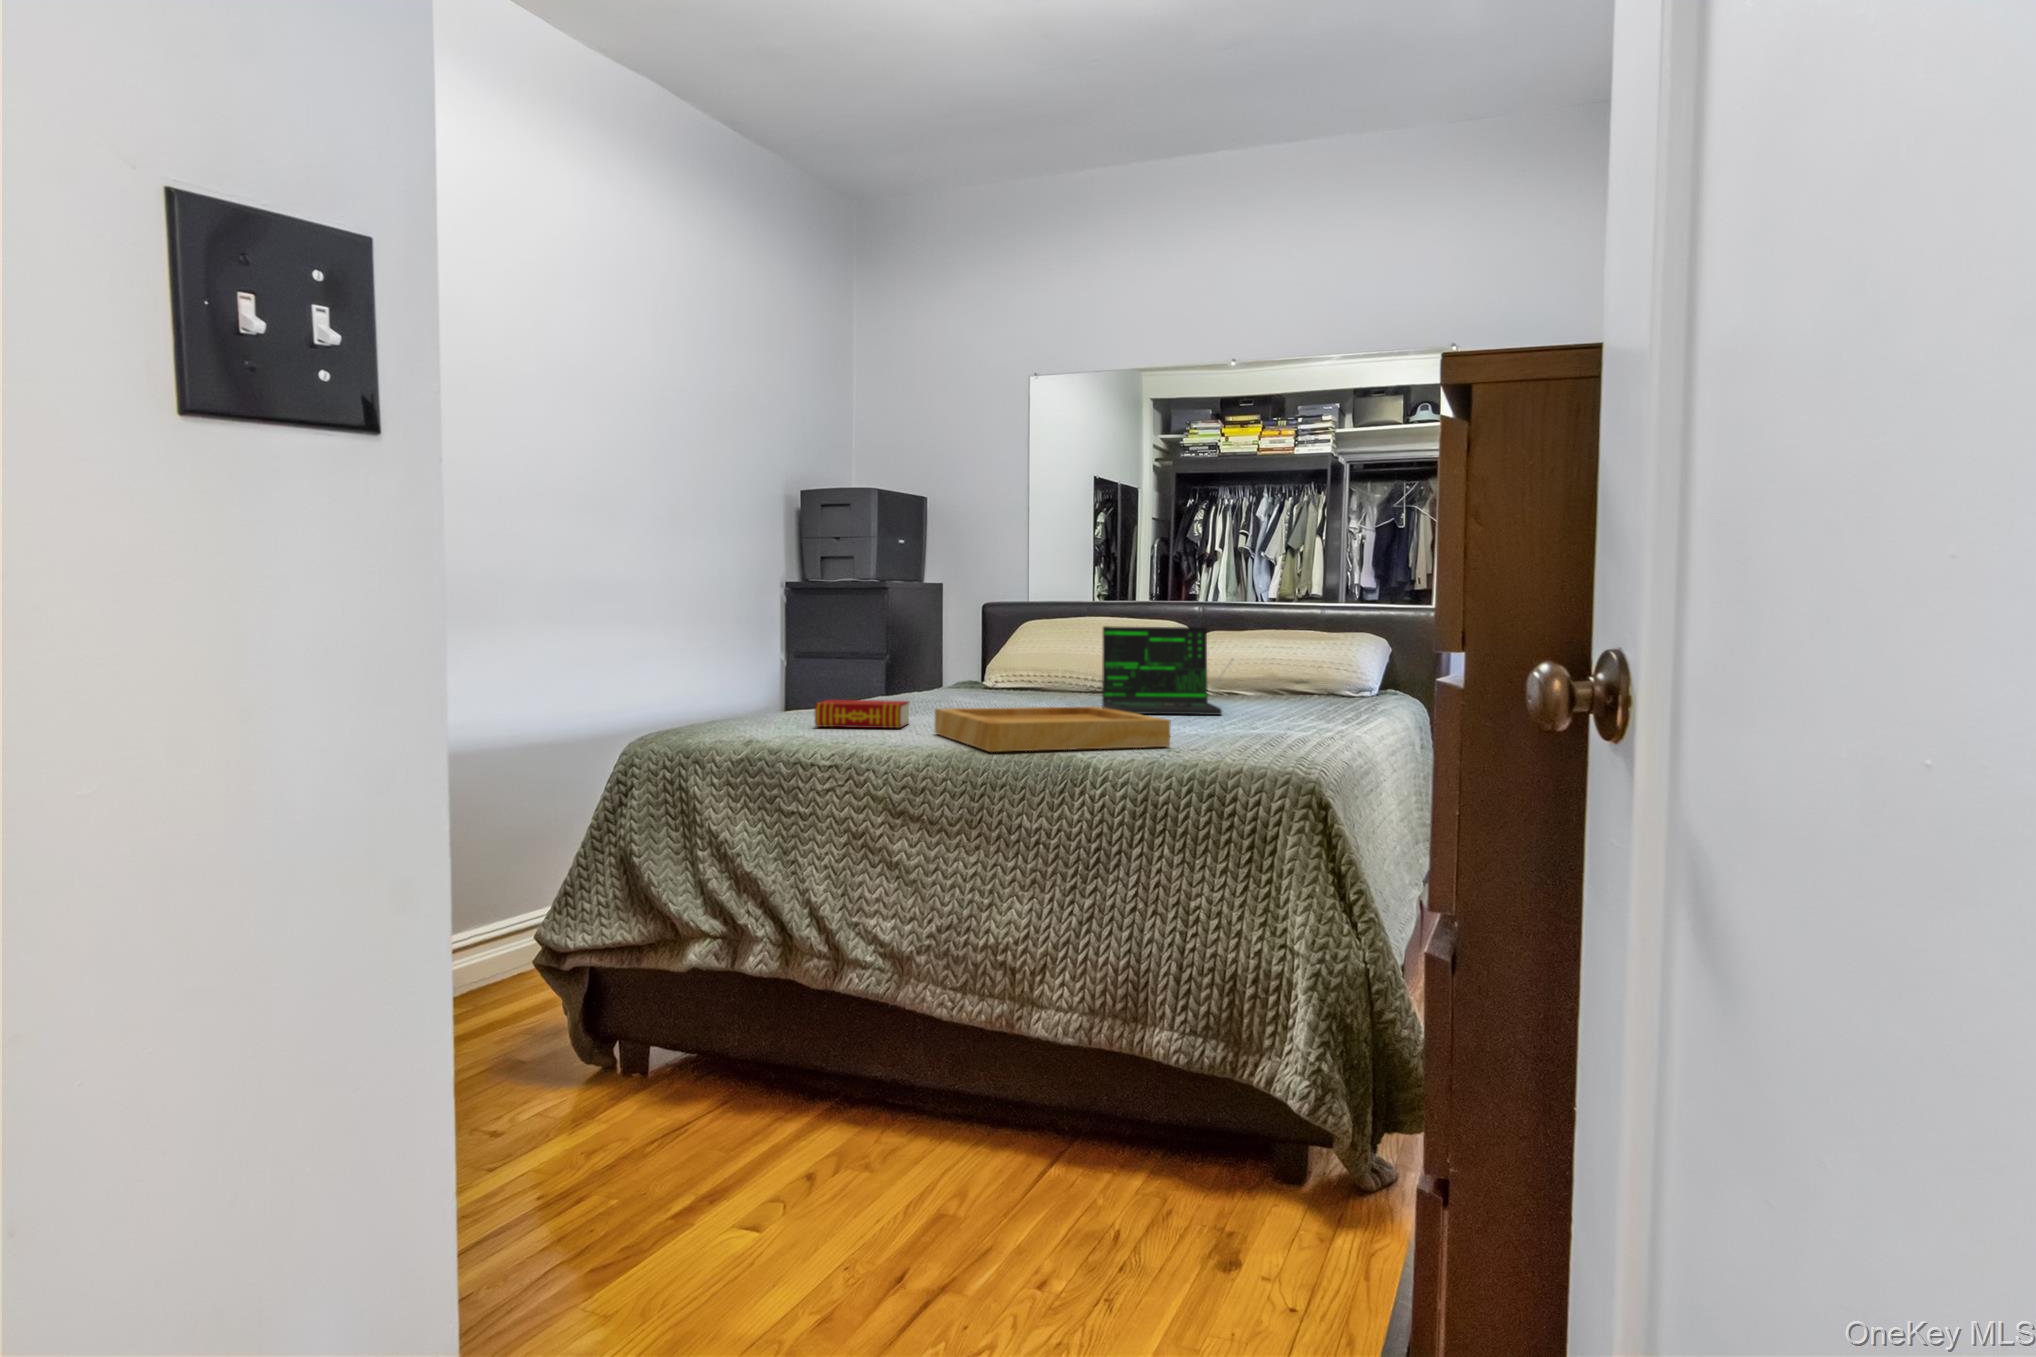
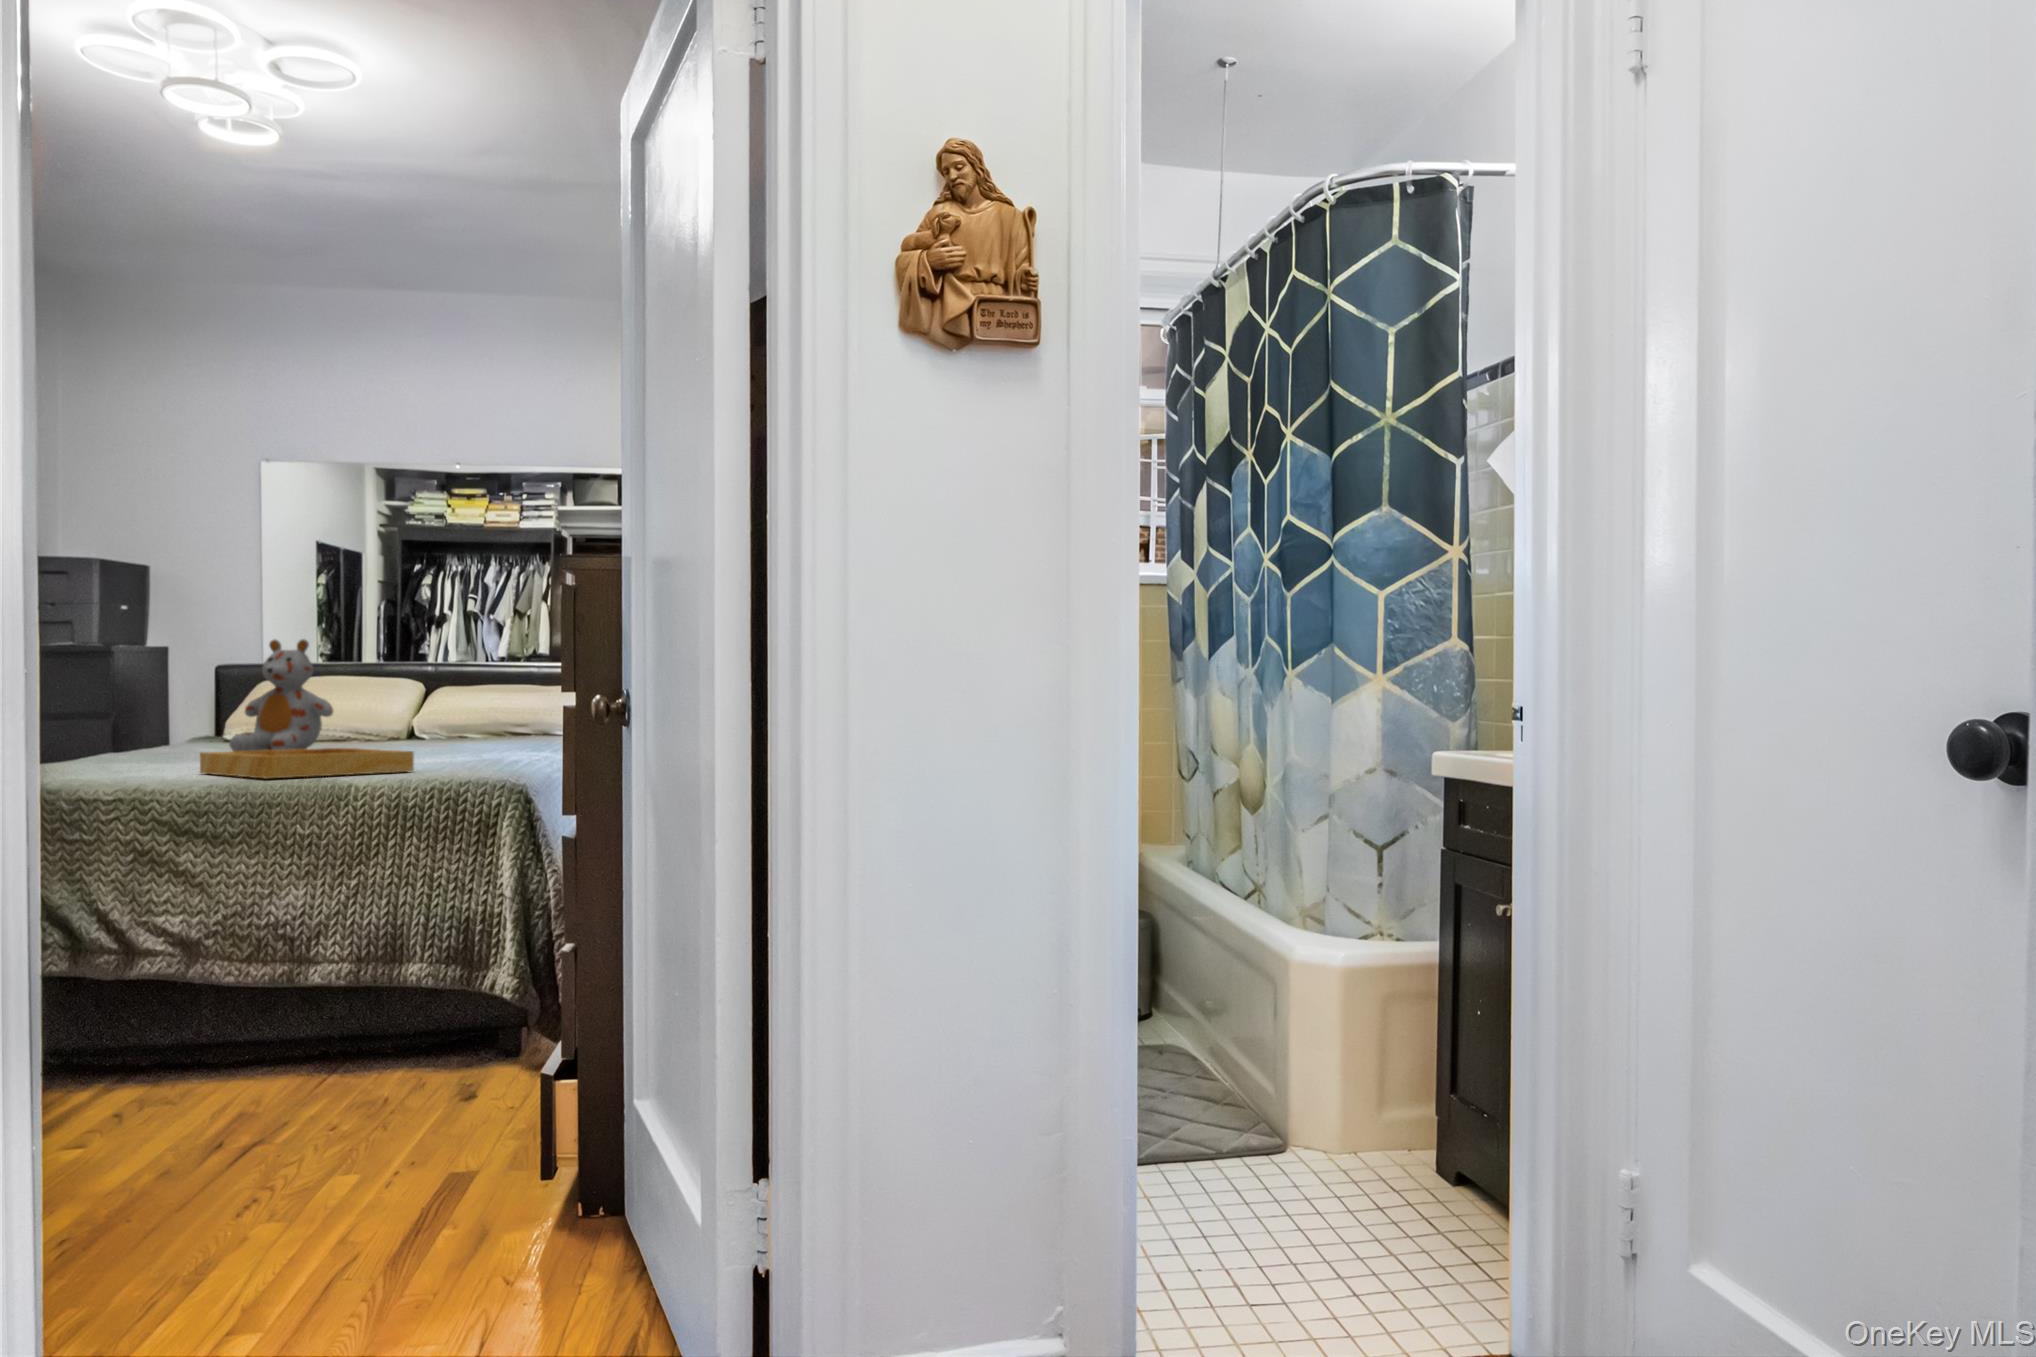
stuffed bear: none [996,577,1097,700] -> present [229,639,333,751]
laptop: present [1102,626,1233,715] -> none [340,684,464,758]
book: present [815,700,909,728] -> none [74,750,165,774]

